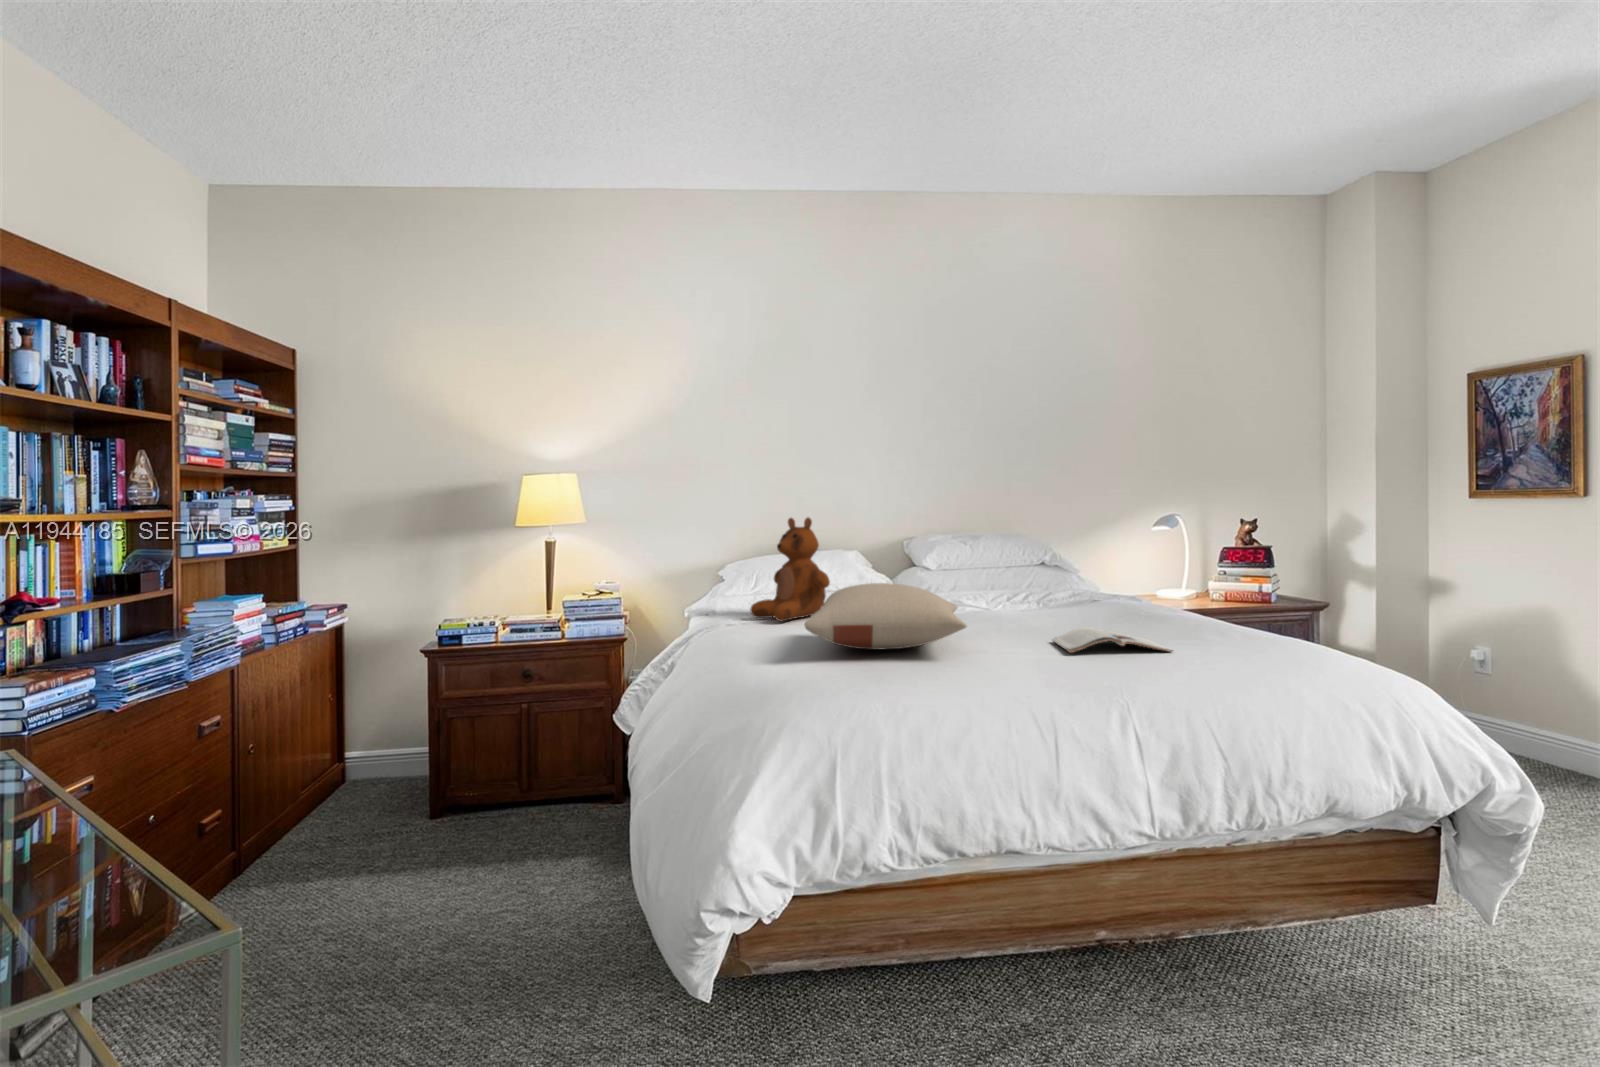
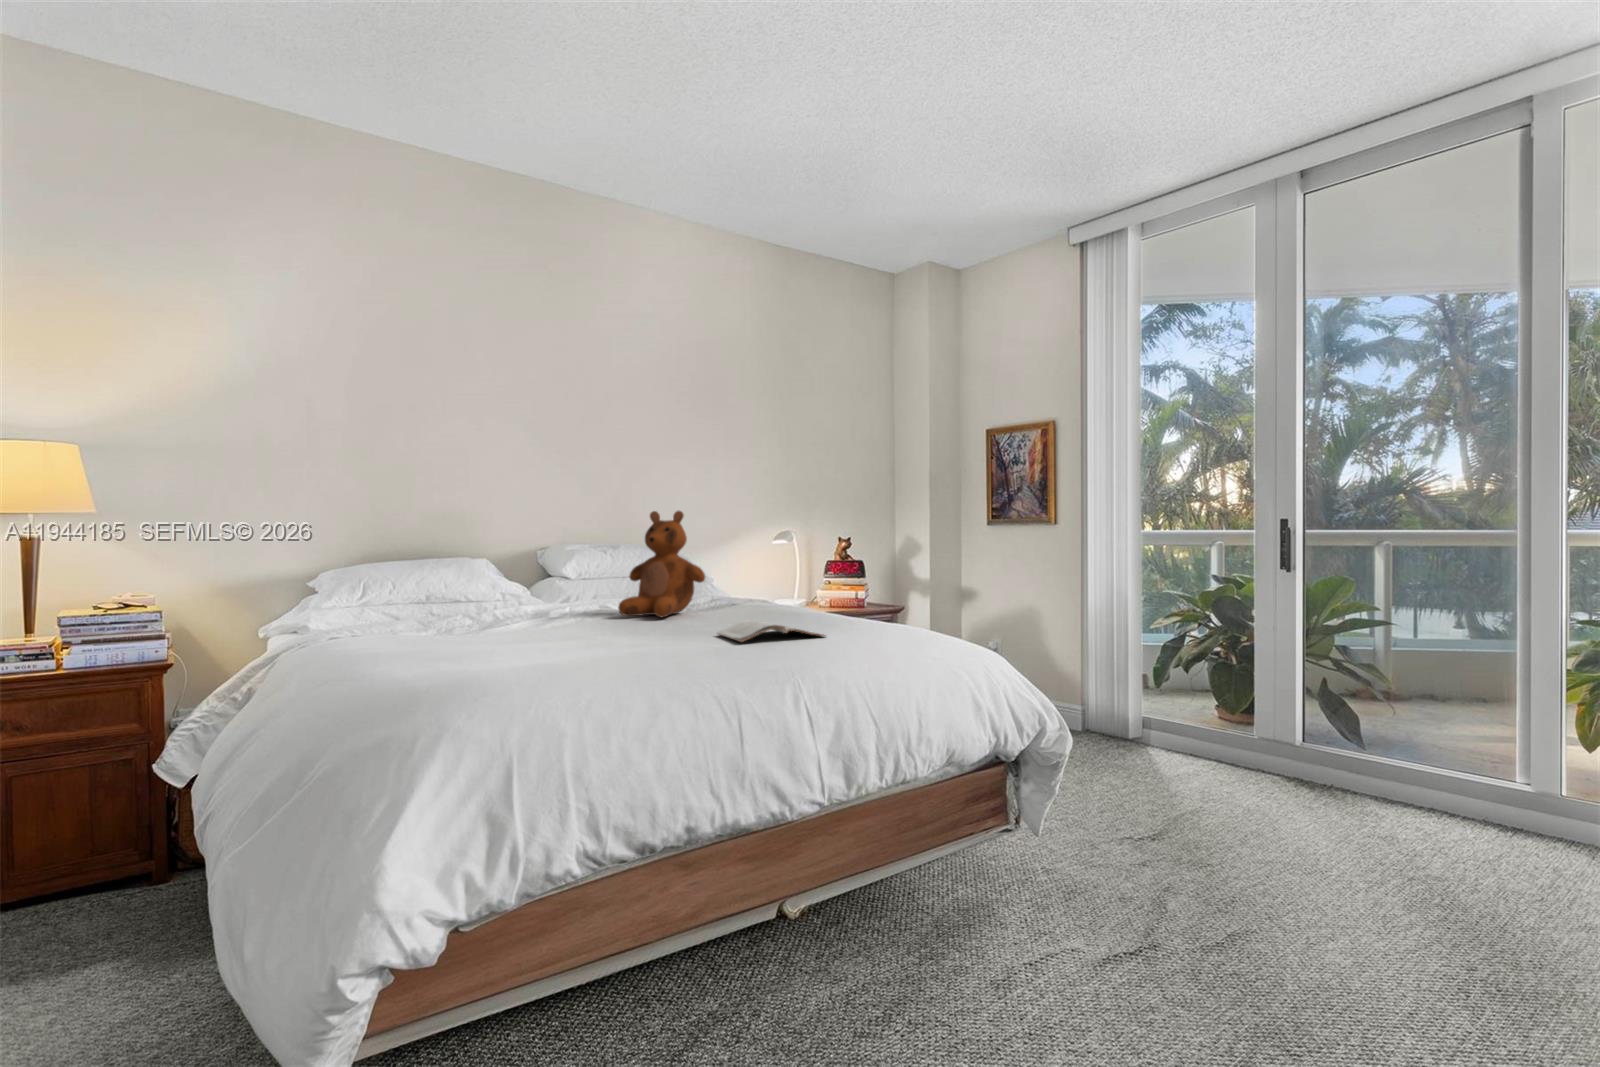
teddy bear: present [751,517,830,621] -> present [618,510,705,617]
pillow: present [805,583,967,649] -> none [466,580,646,651]

